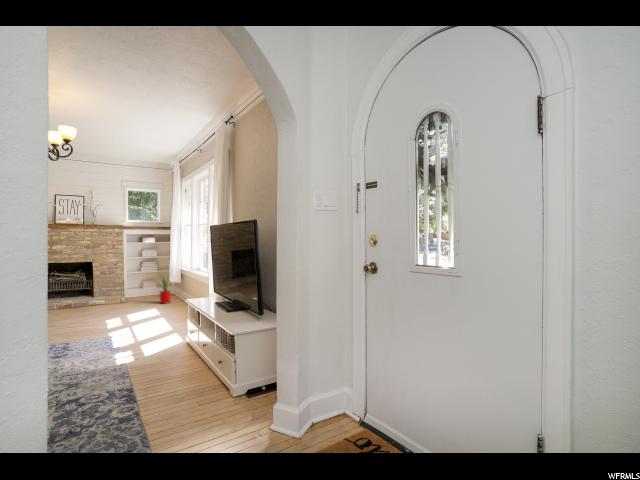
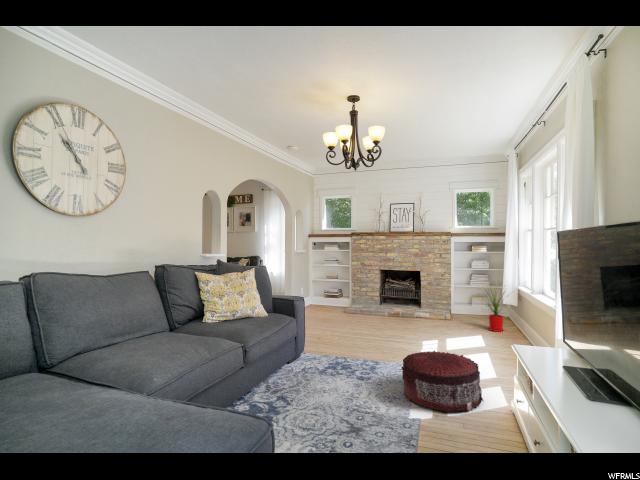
pouf: none [100,315,168,358] -> present [402,351,483,412]

